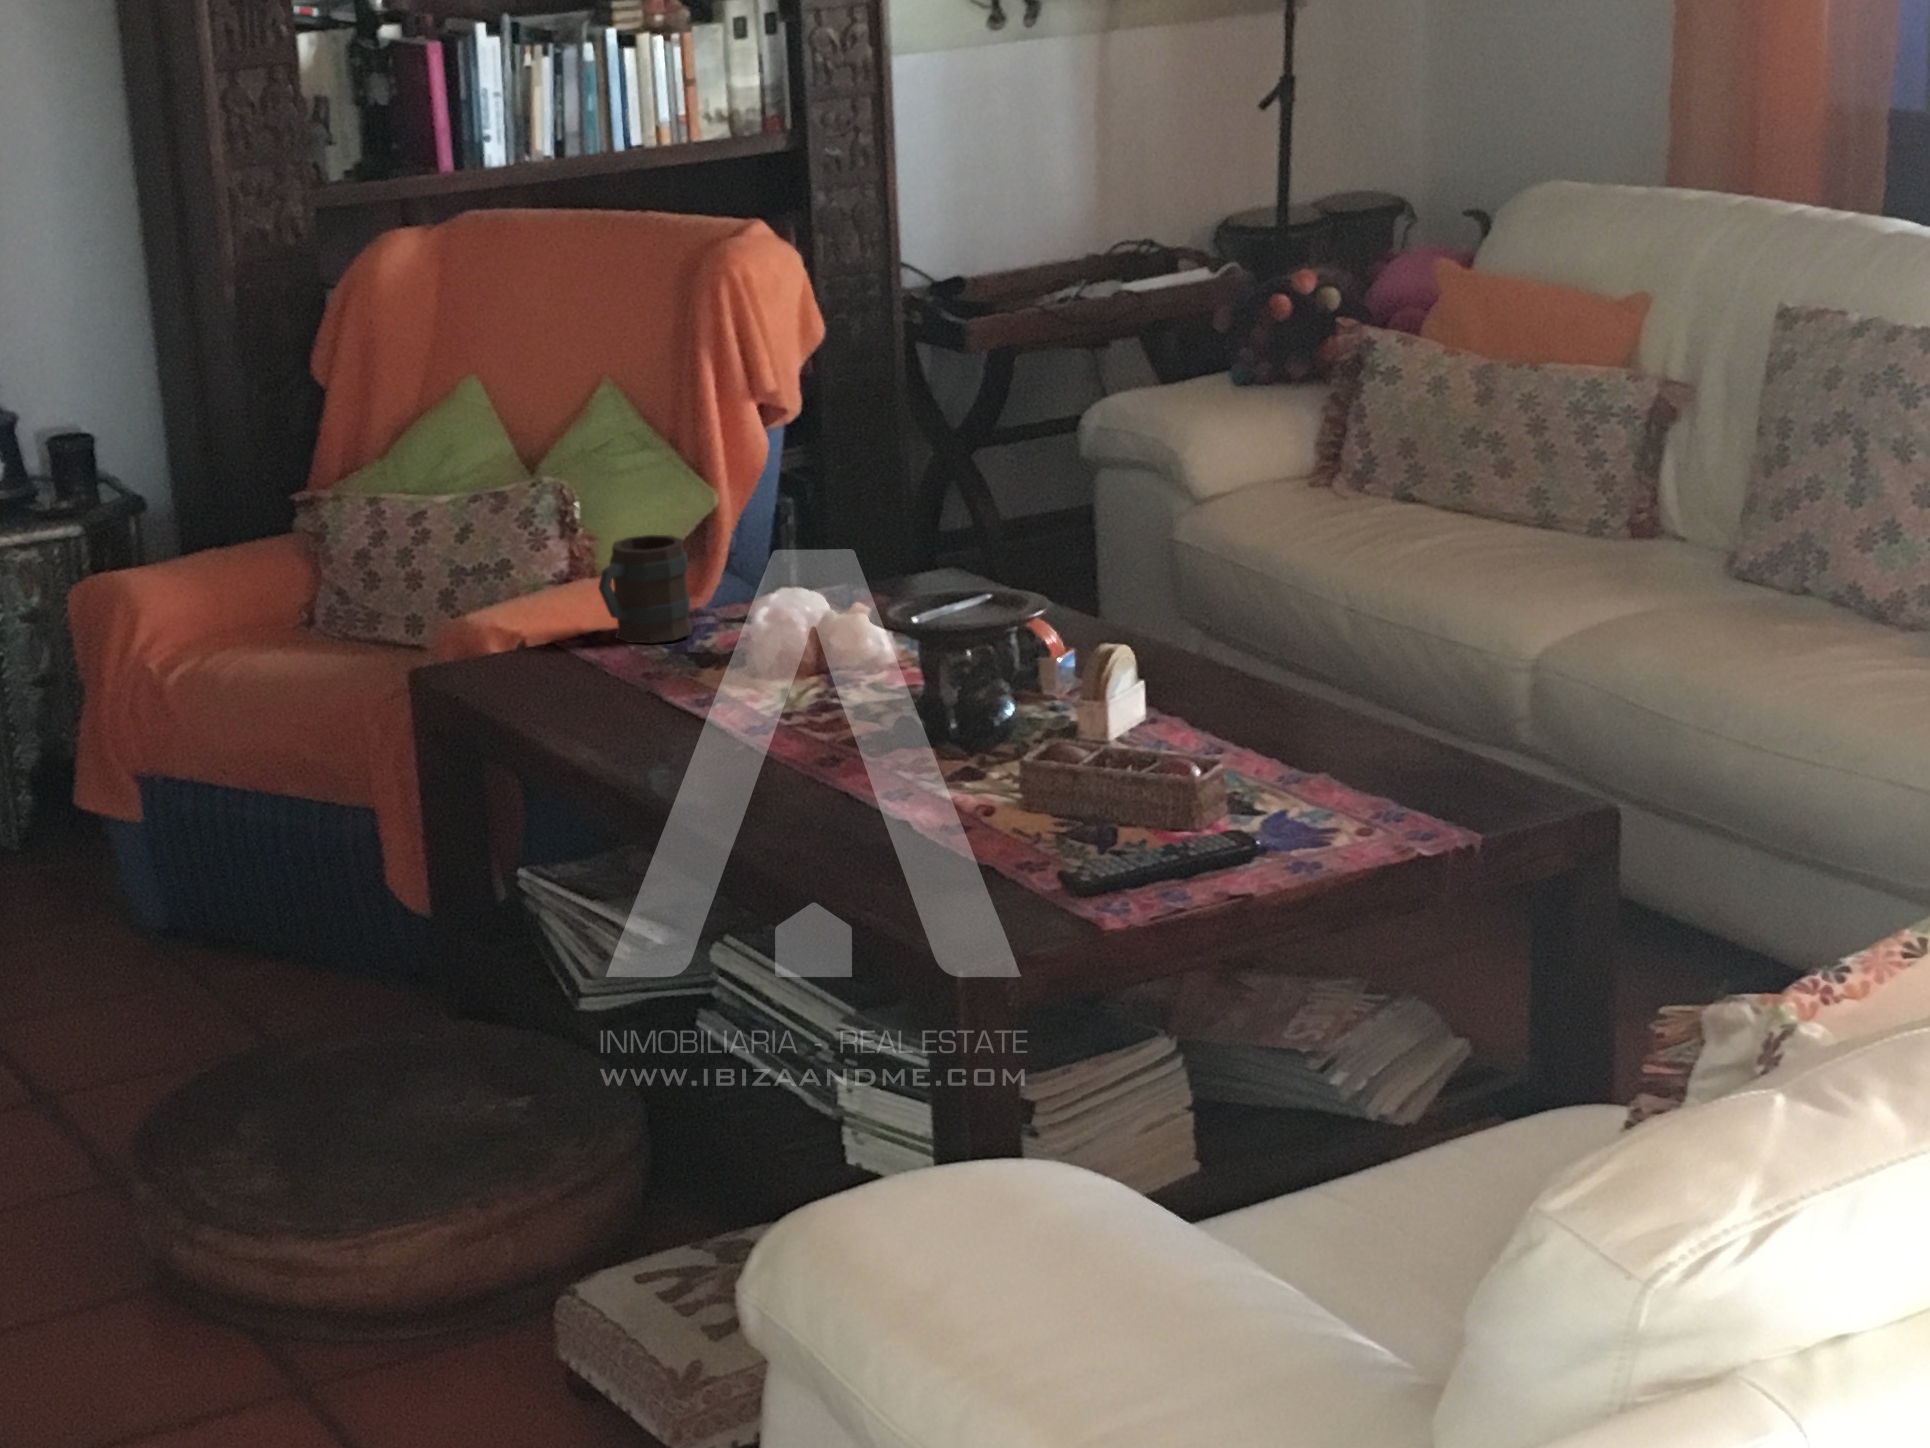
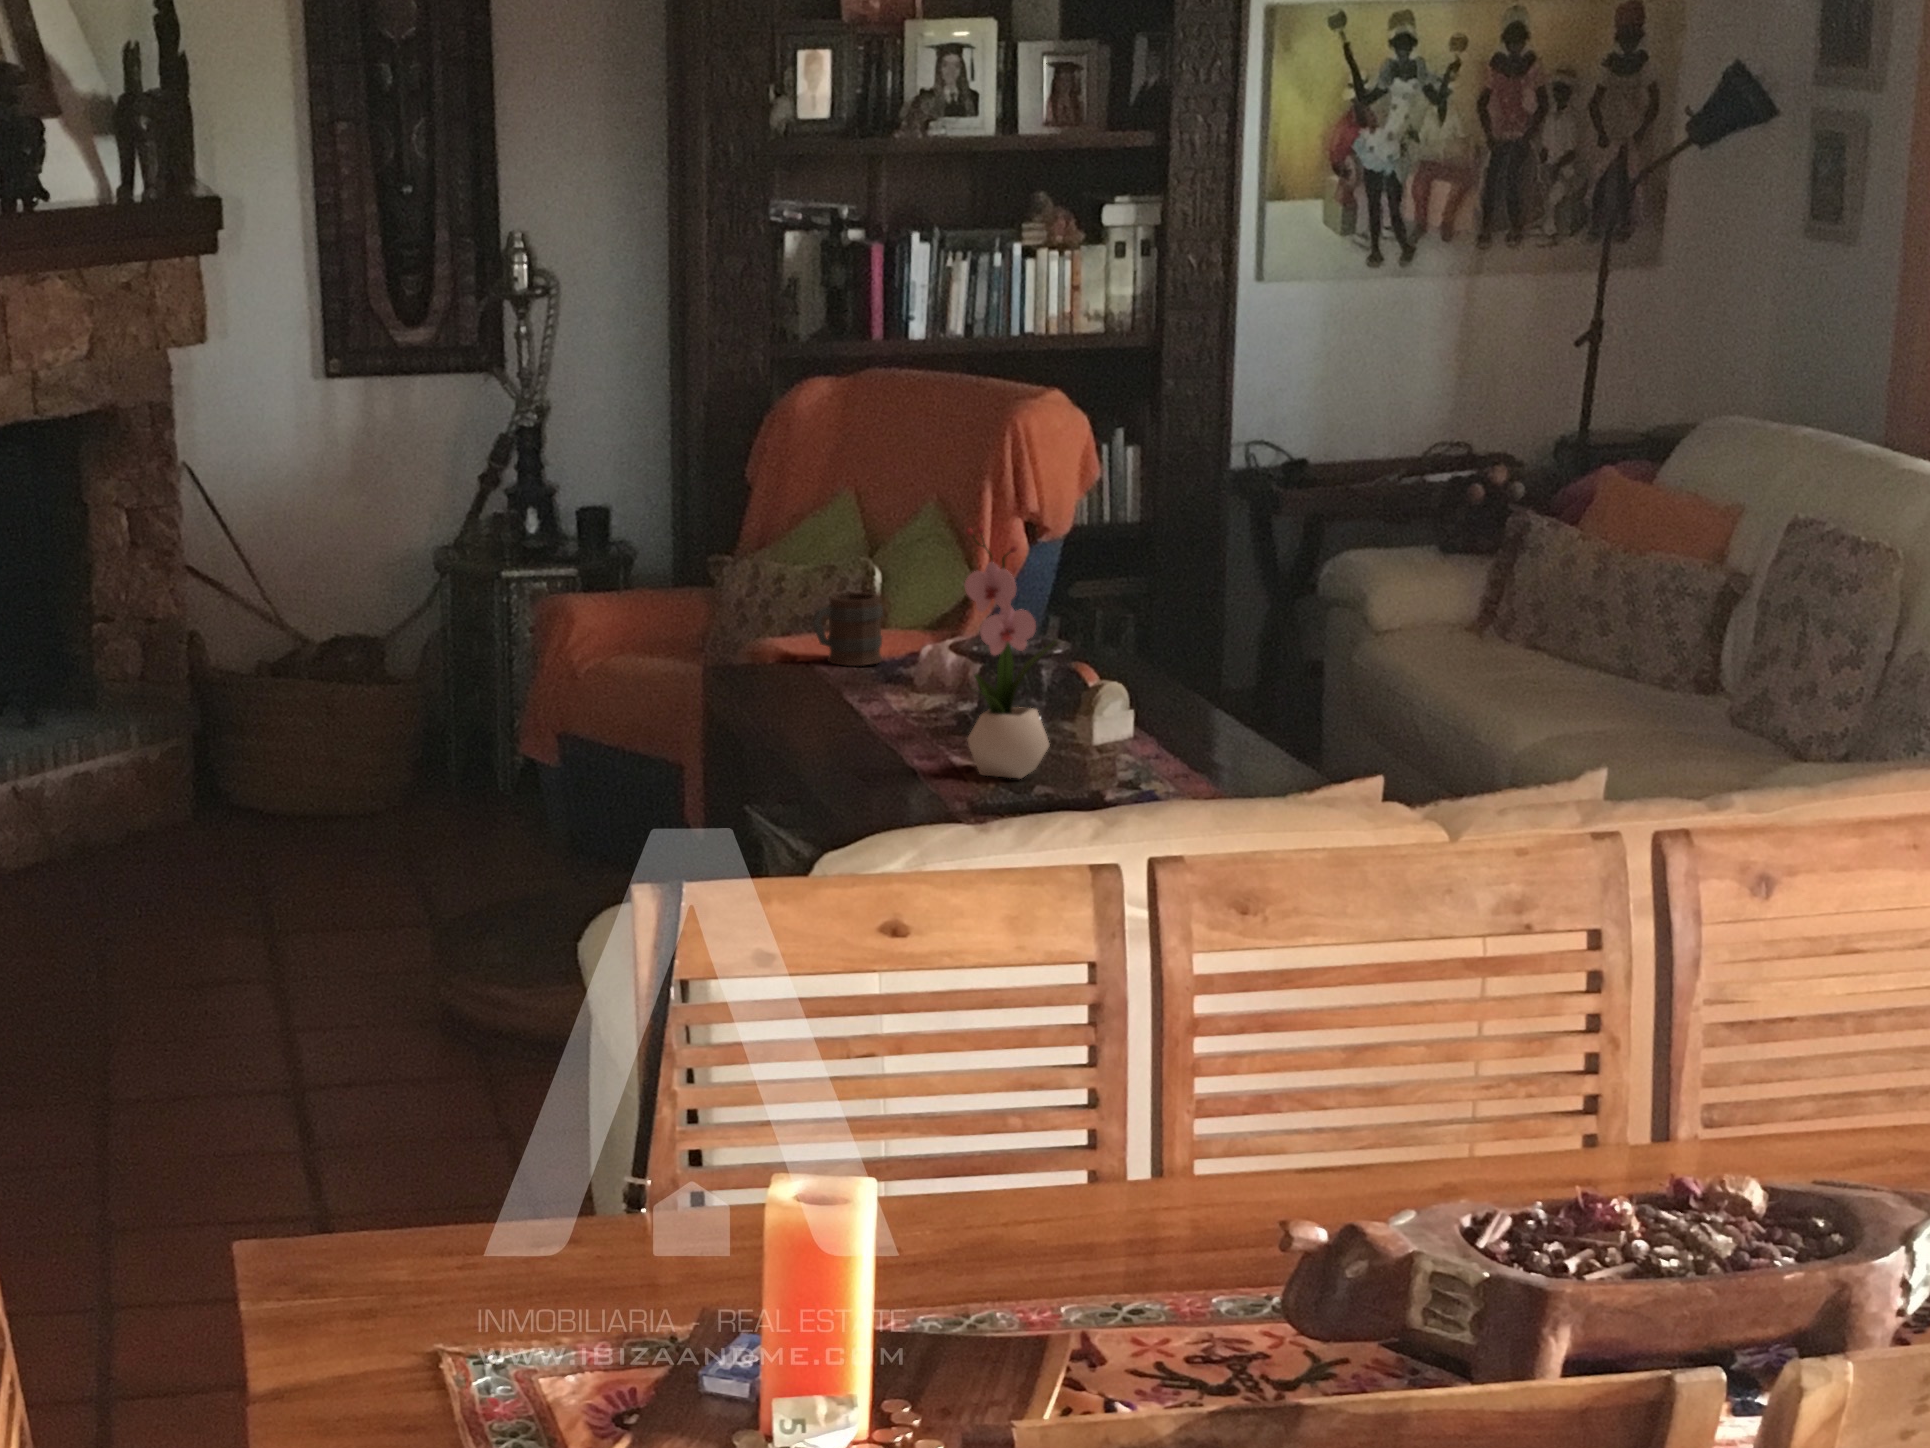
flower arrangement: none [1014,447,1145,814] -> present [964,526,1057,778]

